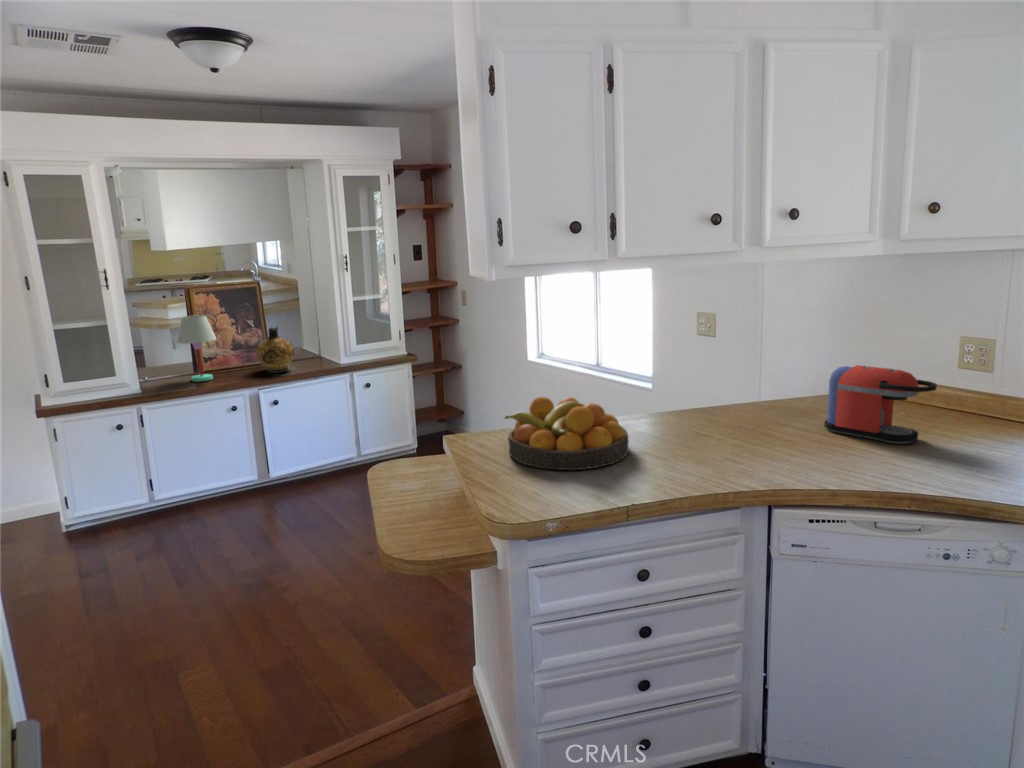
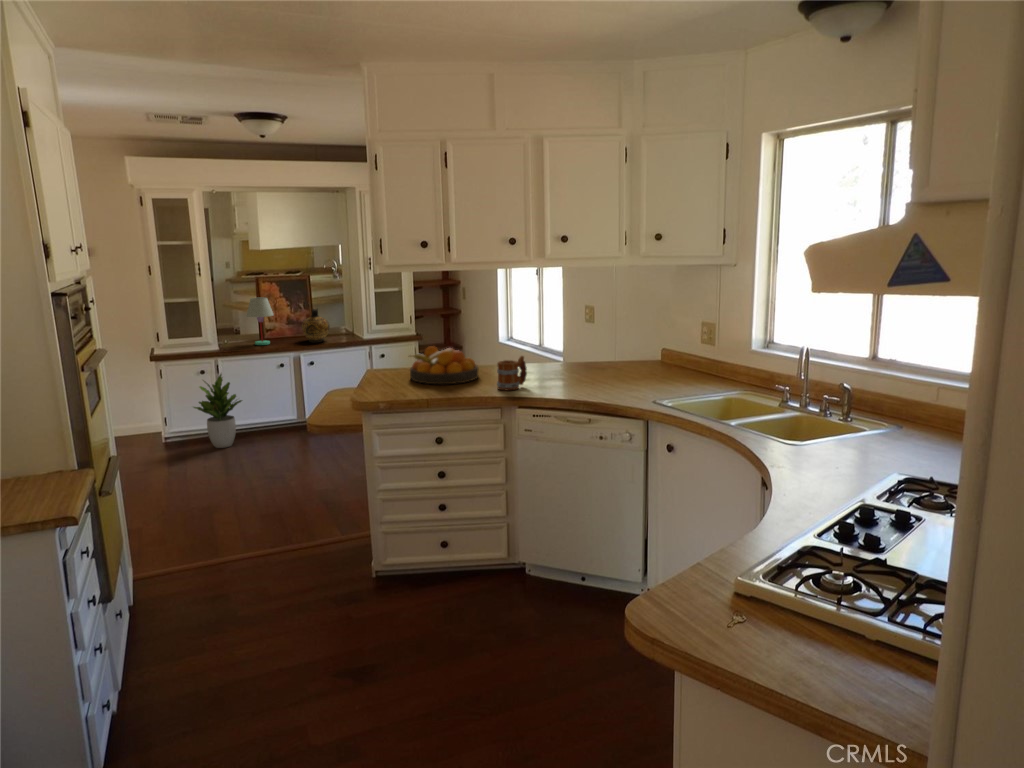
coffee maker: present [824,365,937,444] -> none [604,337,653,383]
mug: none [688,411,736,479] -> present [497,356,527,391]
potted plant: none [104,425,181,534] -> present [194,374,242,448]

